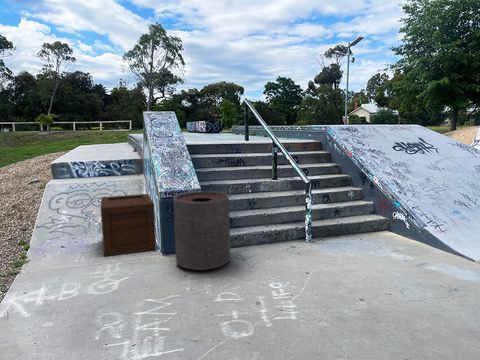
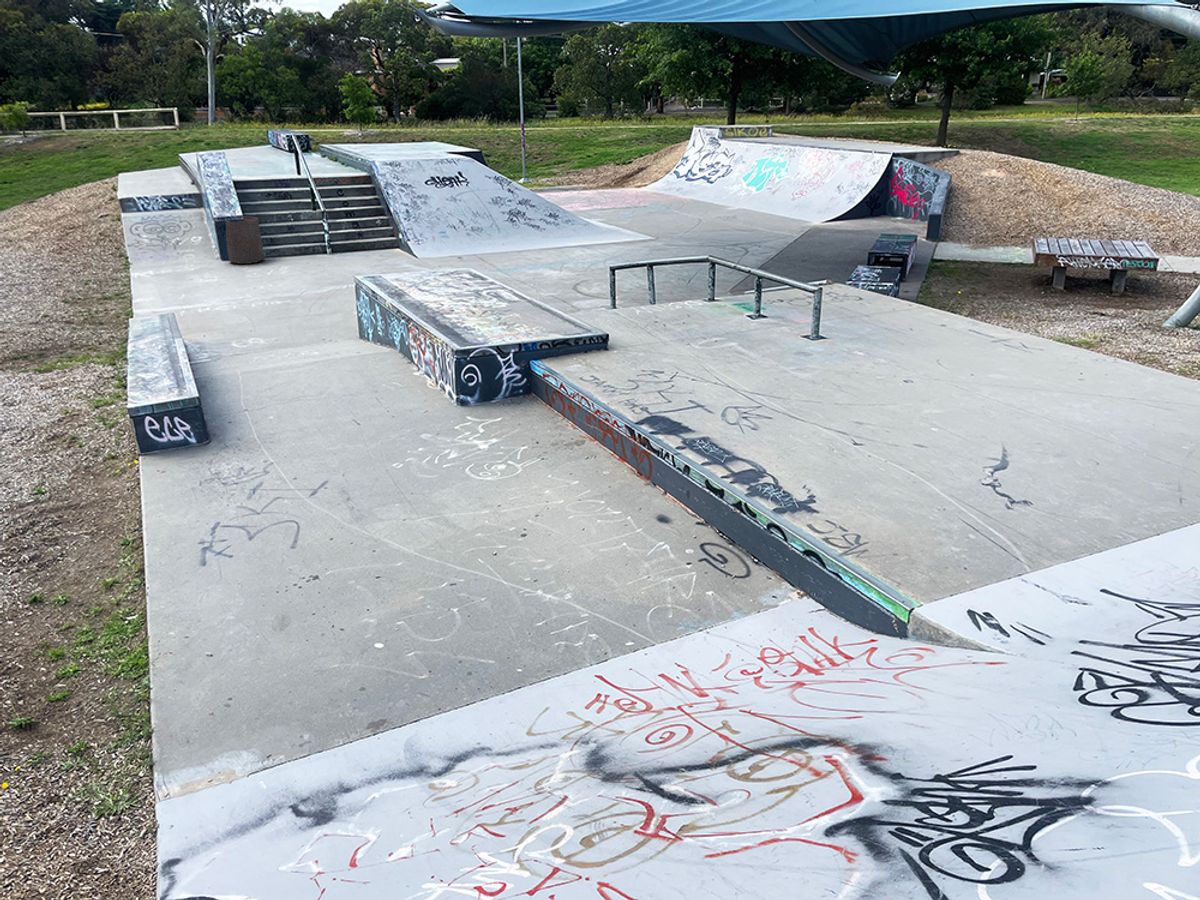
wooden crate: present [101,194,156,256] -> none [173,221,218,262]

